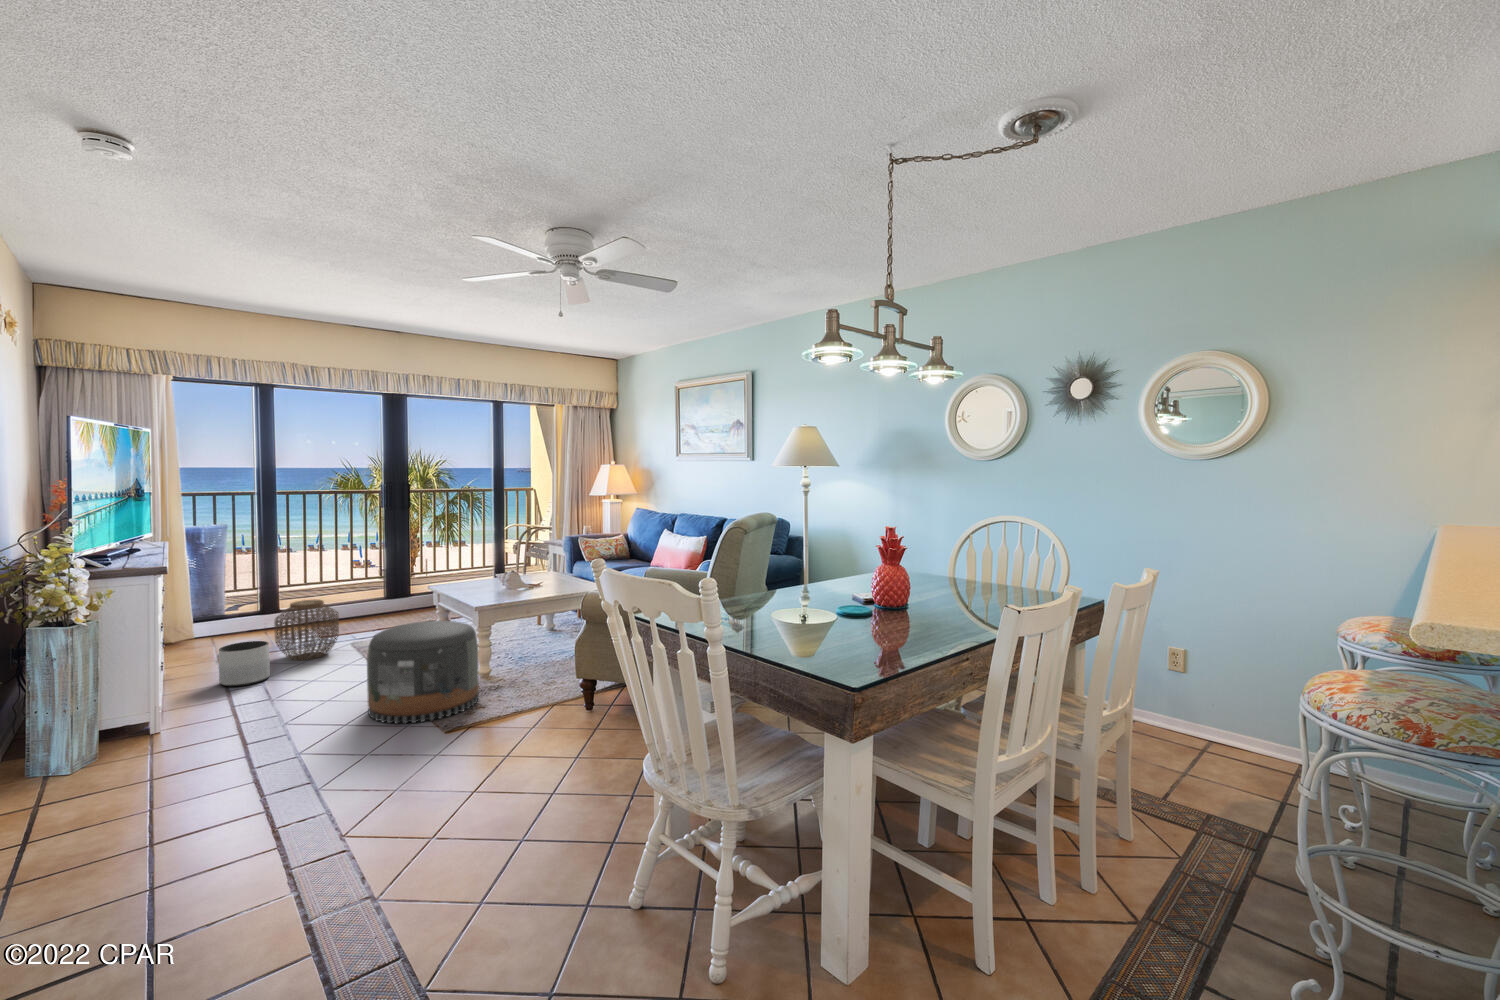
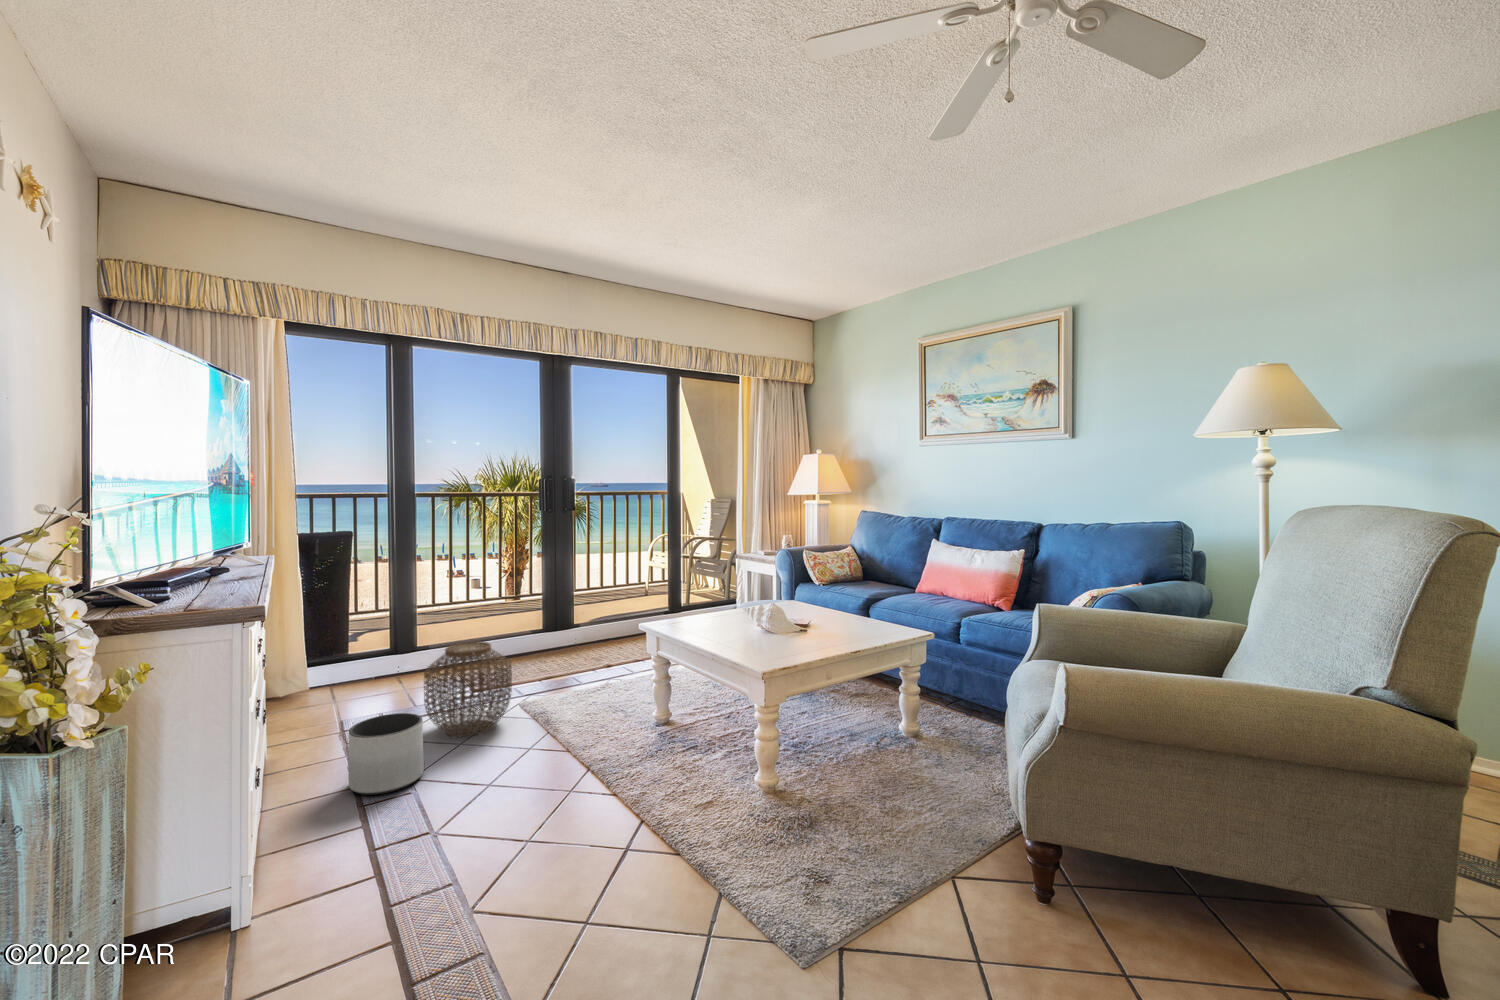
pouf: present [367,621,479,724] -> none [618,697,805,925]

